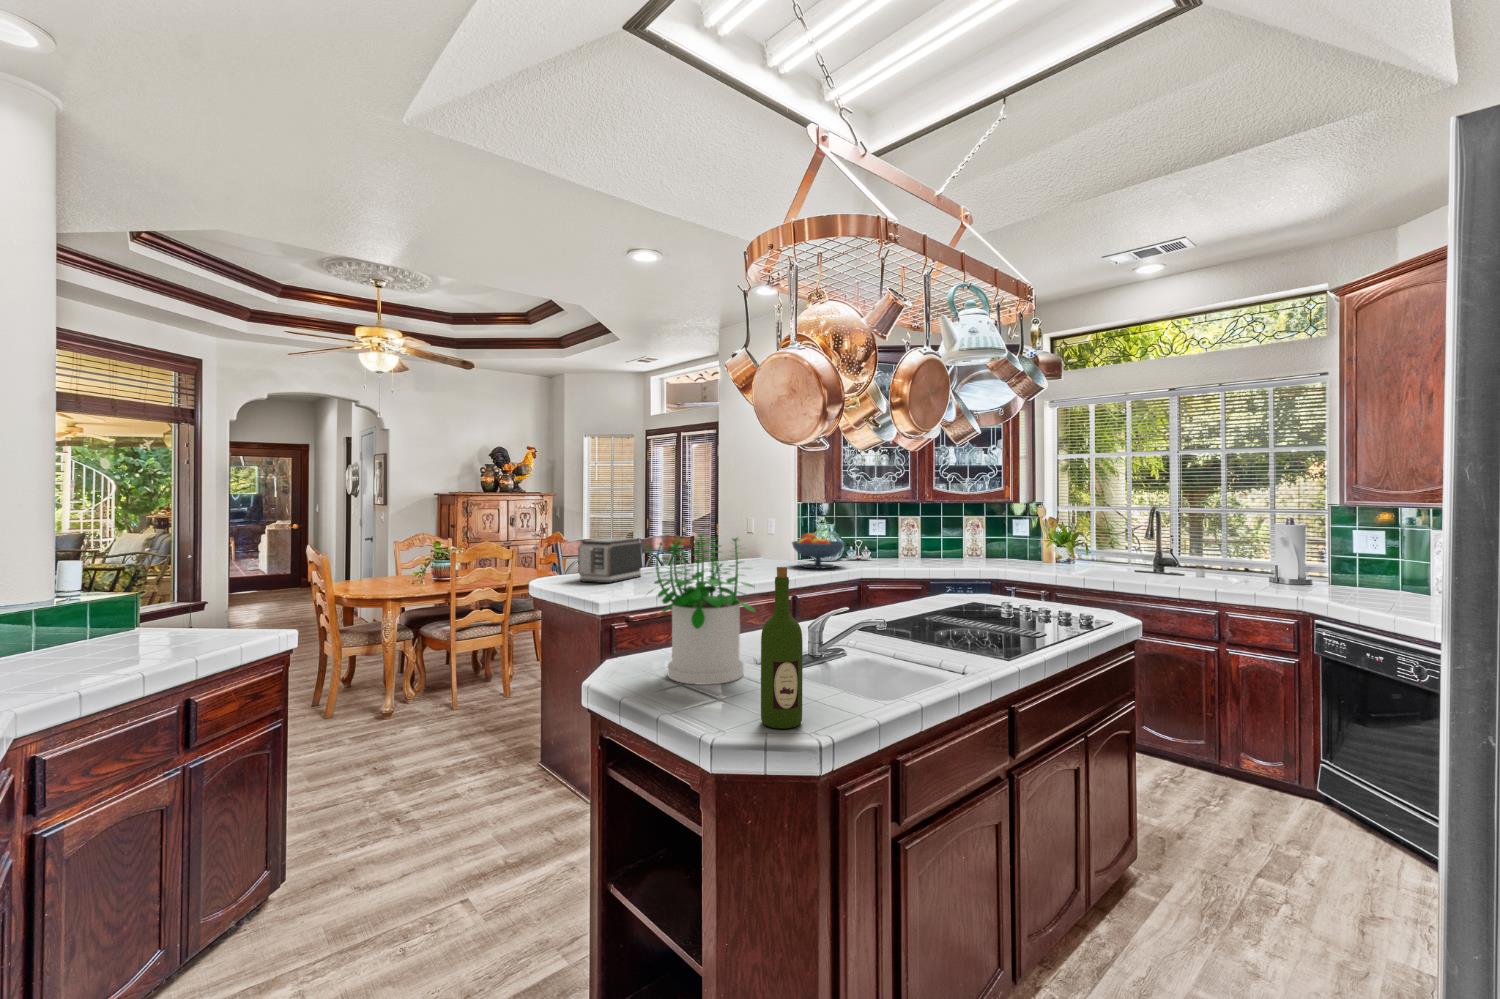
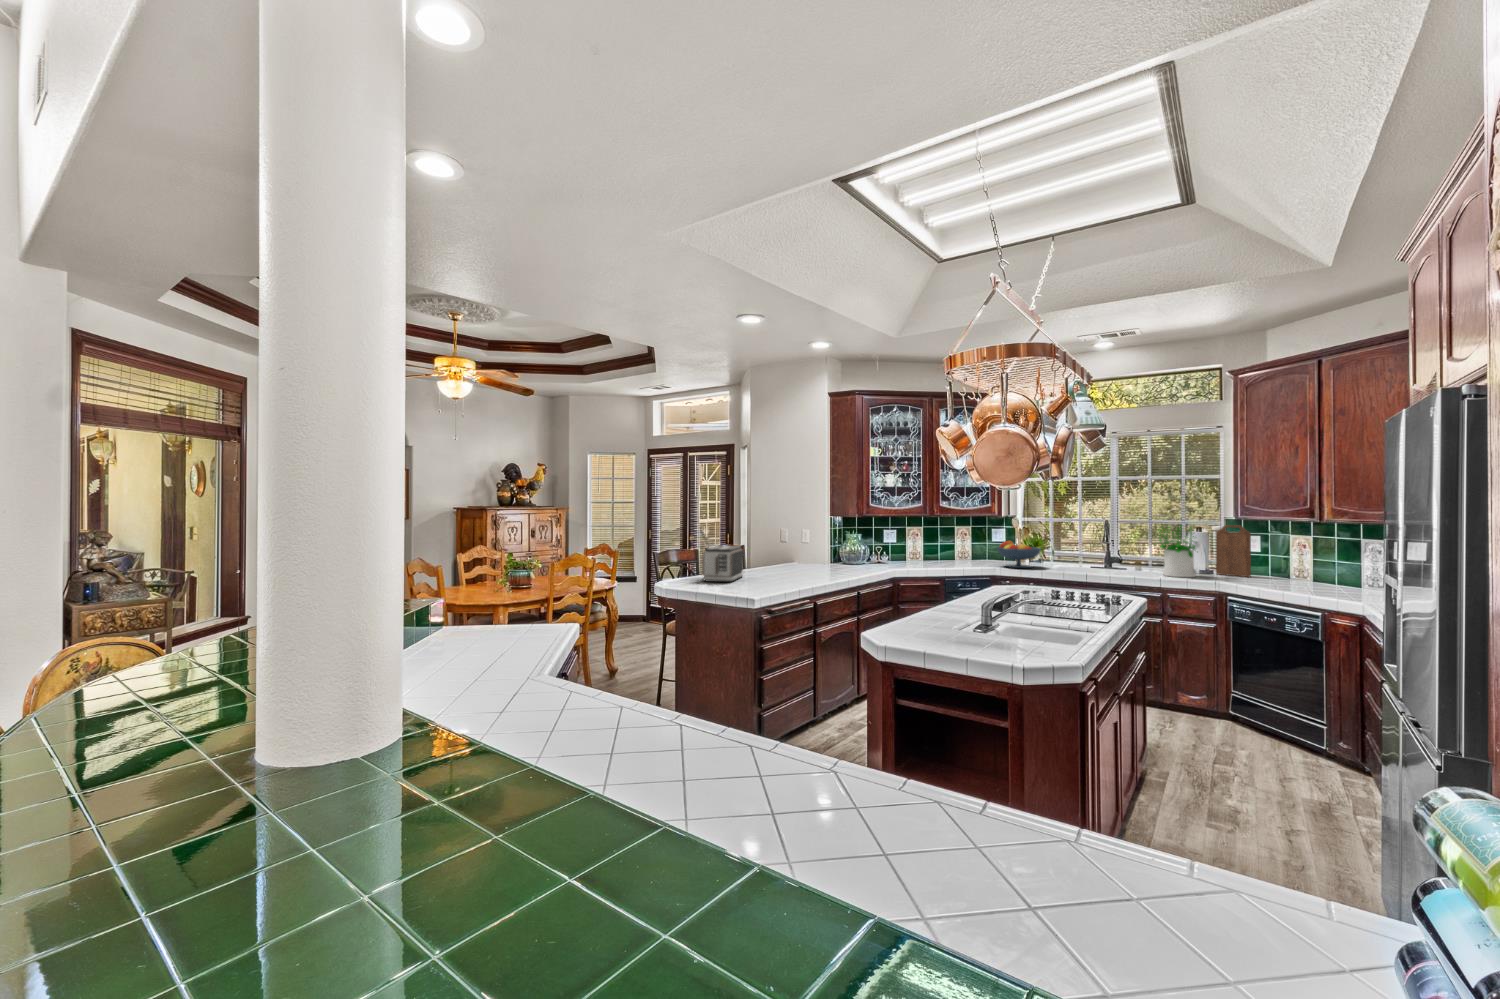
cutting board: none [1314,513,1367,590] -> present [1216,525,1251,577]
fruit bowl: present [792,533,845,568] -> present [997,541,1041,568]
potted plant: present [646,534,755,685] -> present [1158,527,1196,577]
wine bottle: present [761,567,803,729] -> none [1034,563,1061,658]

